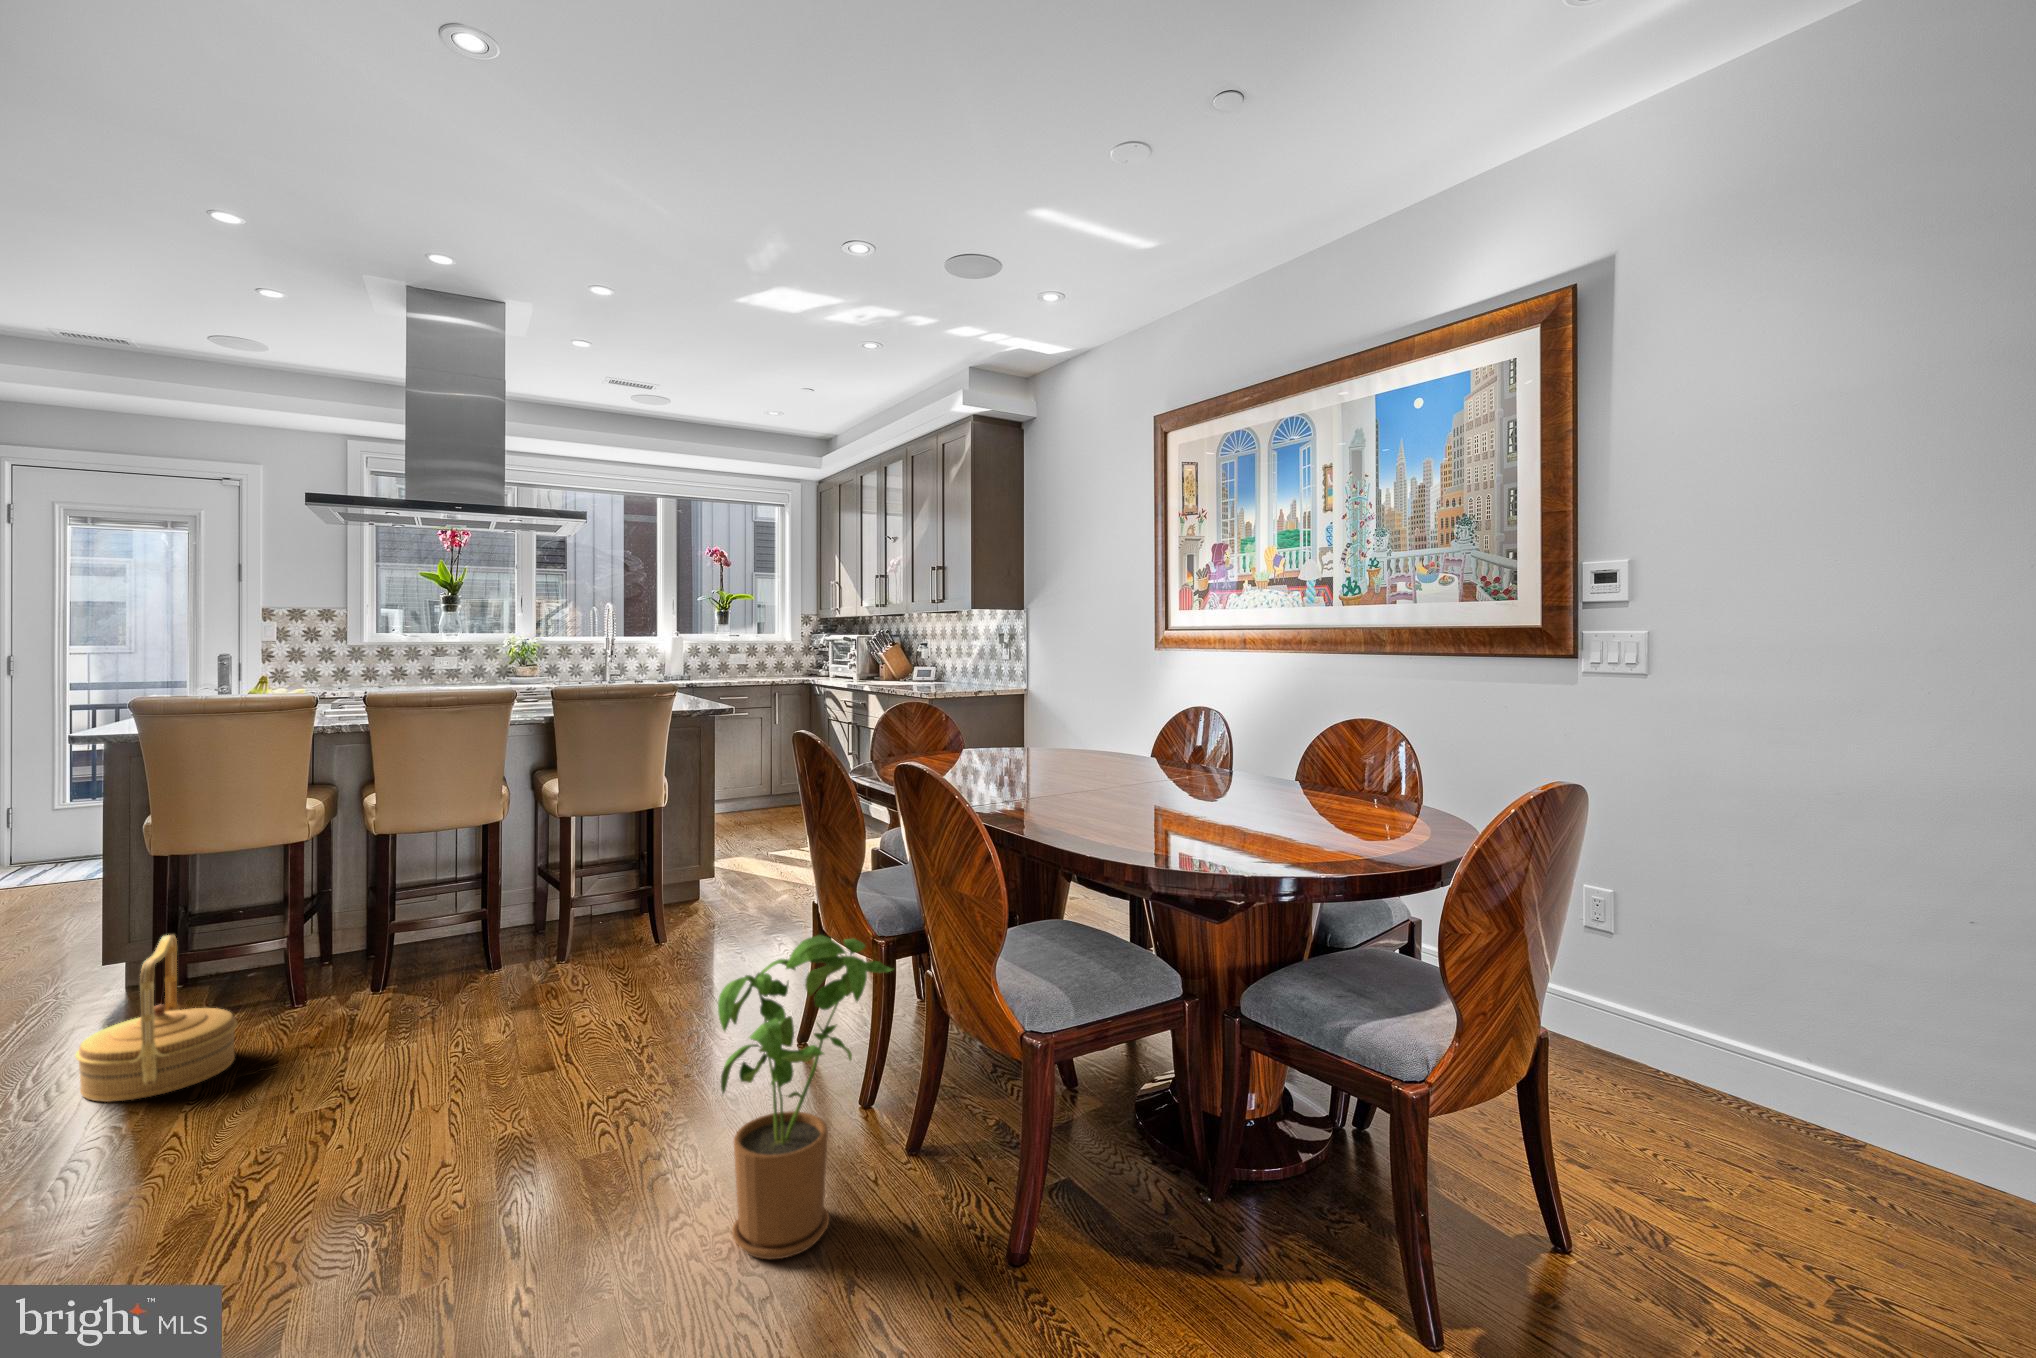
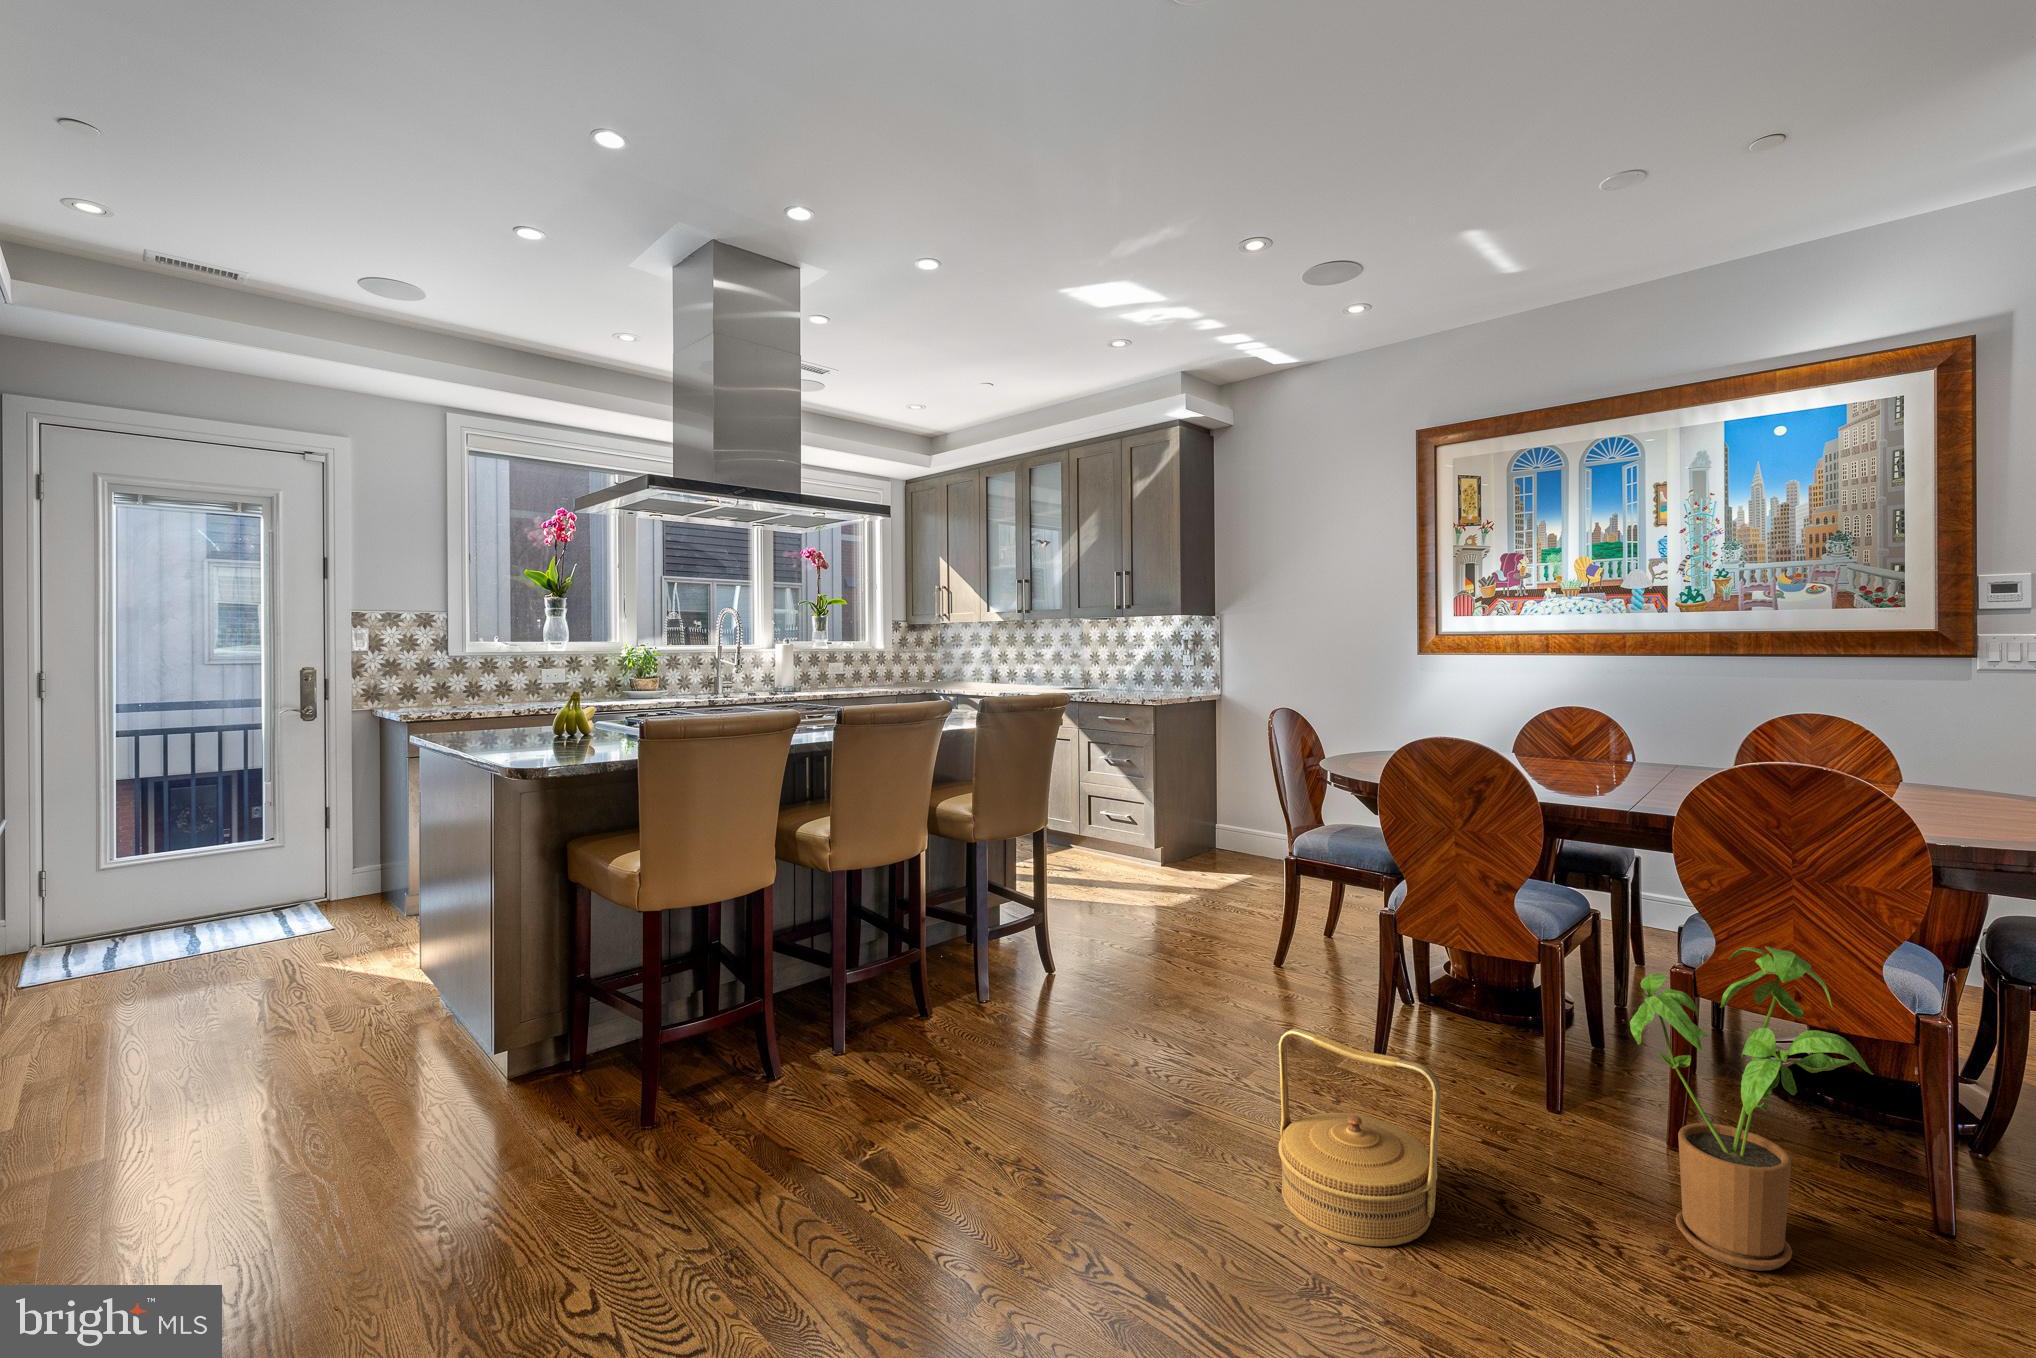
basket: present [75,935,237,1102] -> present [1279,1028,1441,1247]

